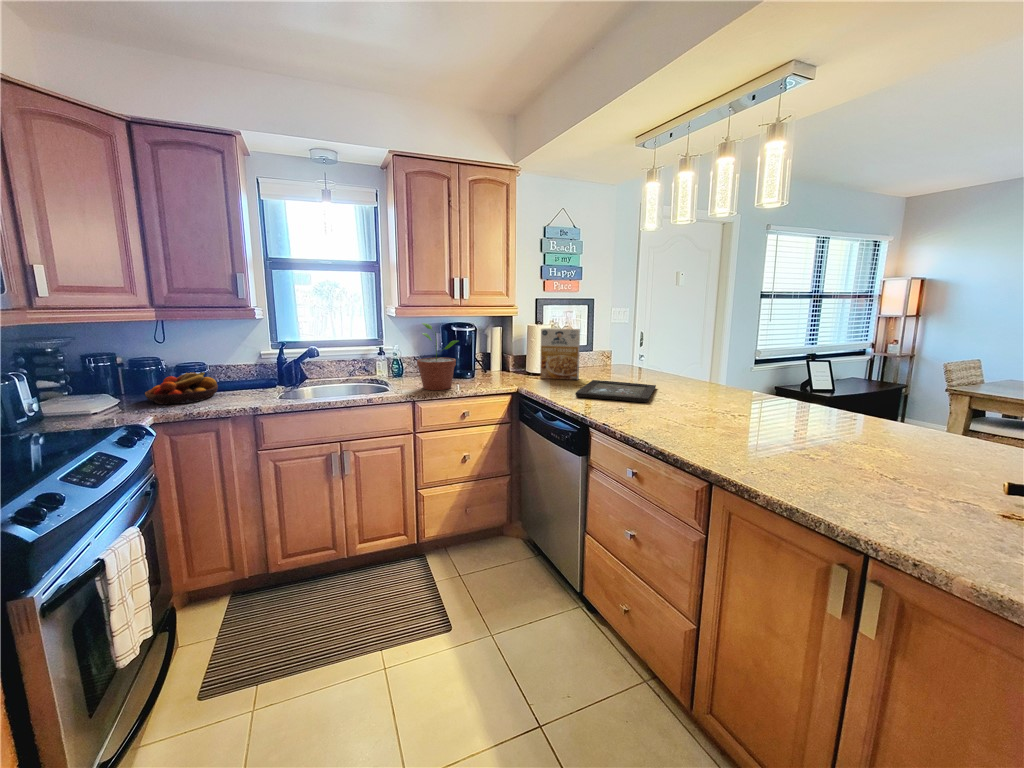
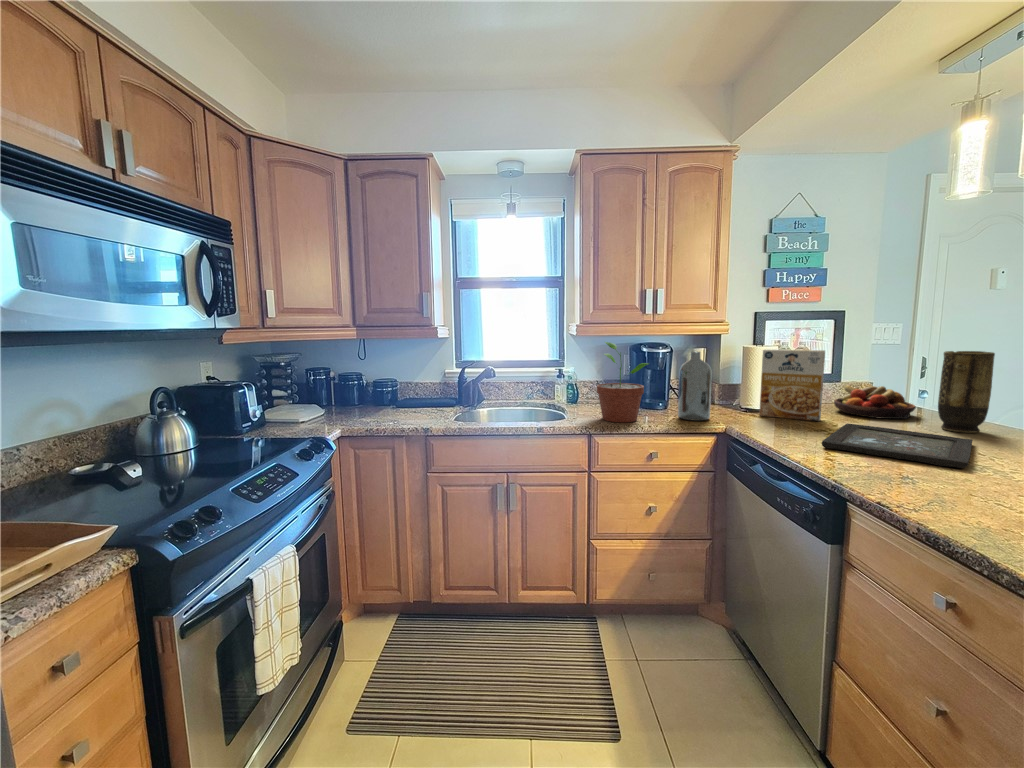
vase: none [642,329,668,381] -> present [938,351,995,433]
bottle: none [482,331,506,385] -> present [678,352,712,421]
fruit bowl: present [145,372,218,404] -> present [834,386,916,419]

